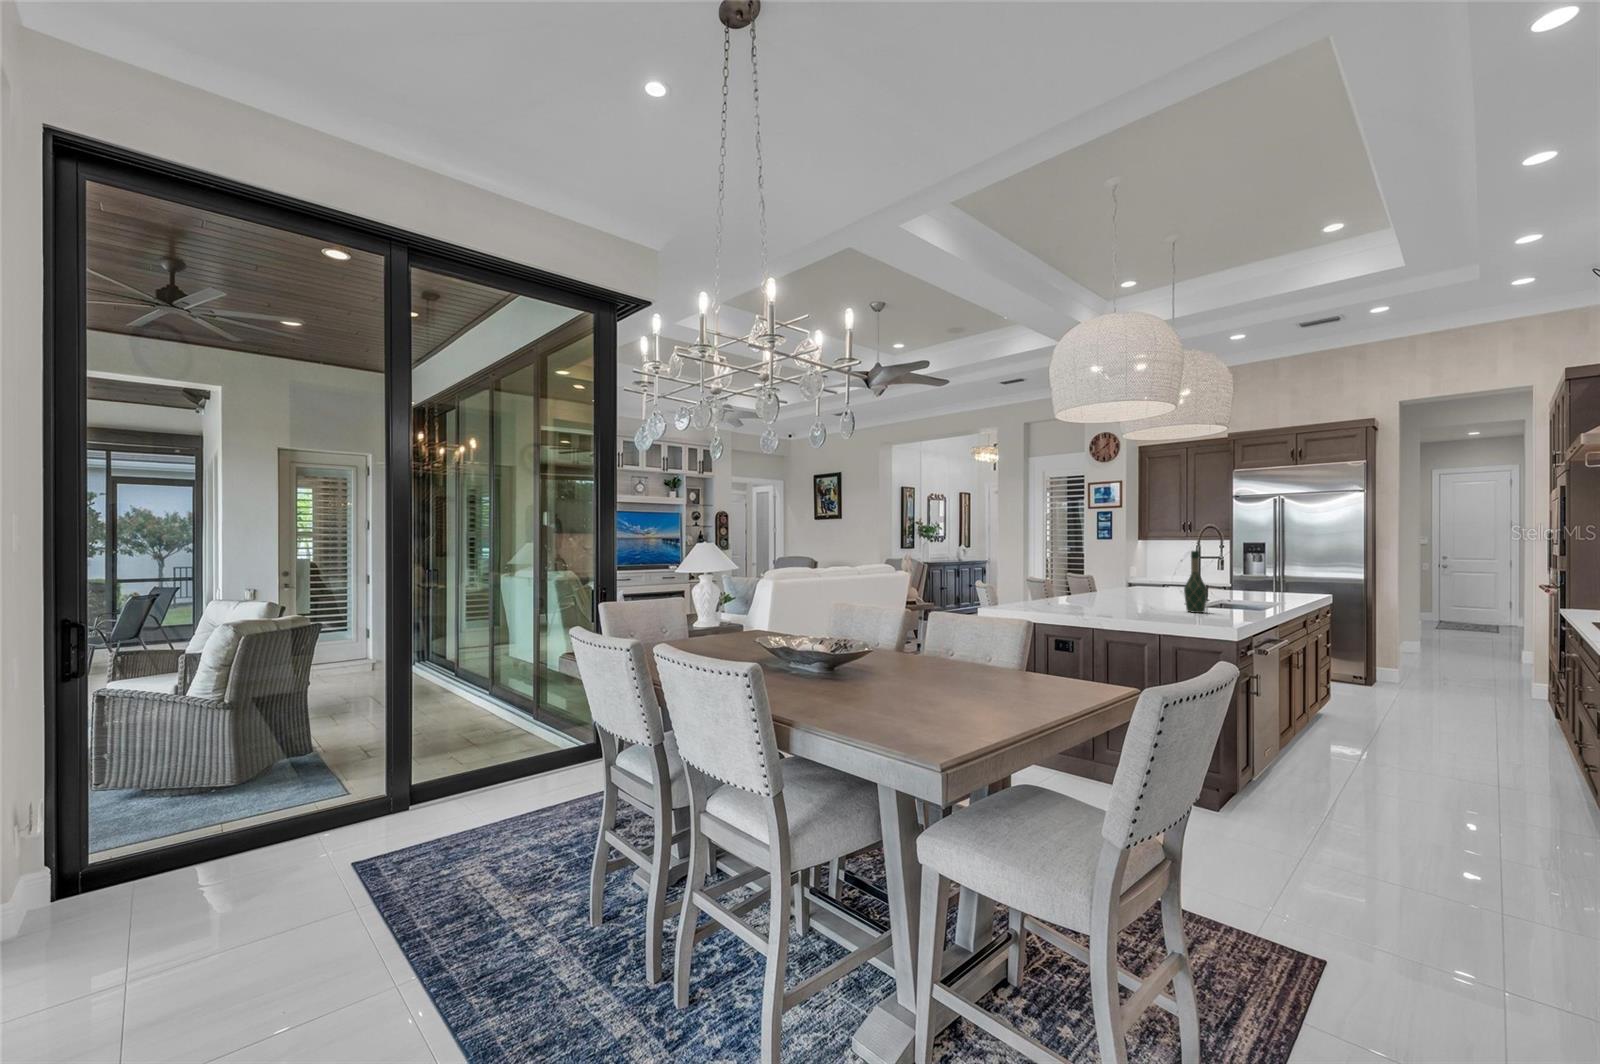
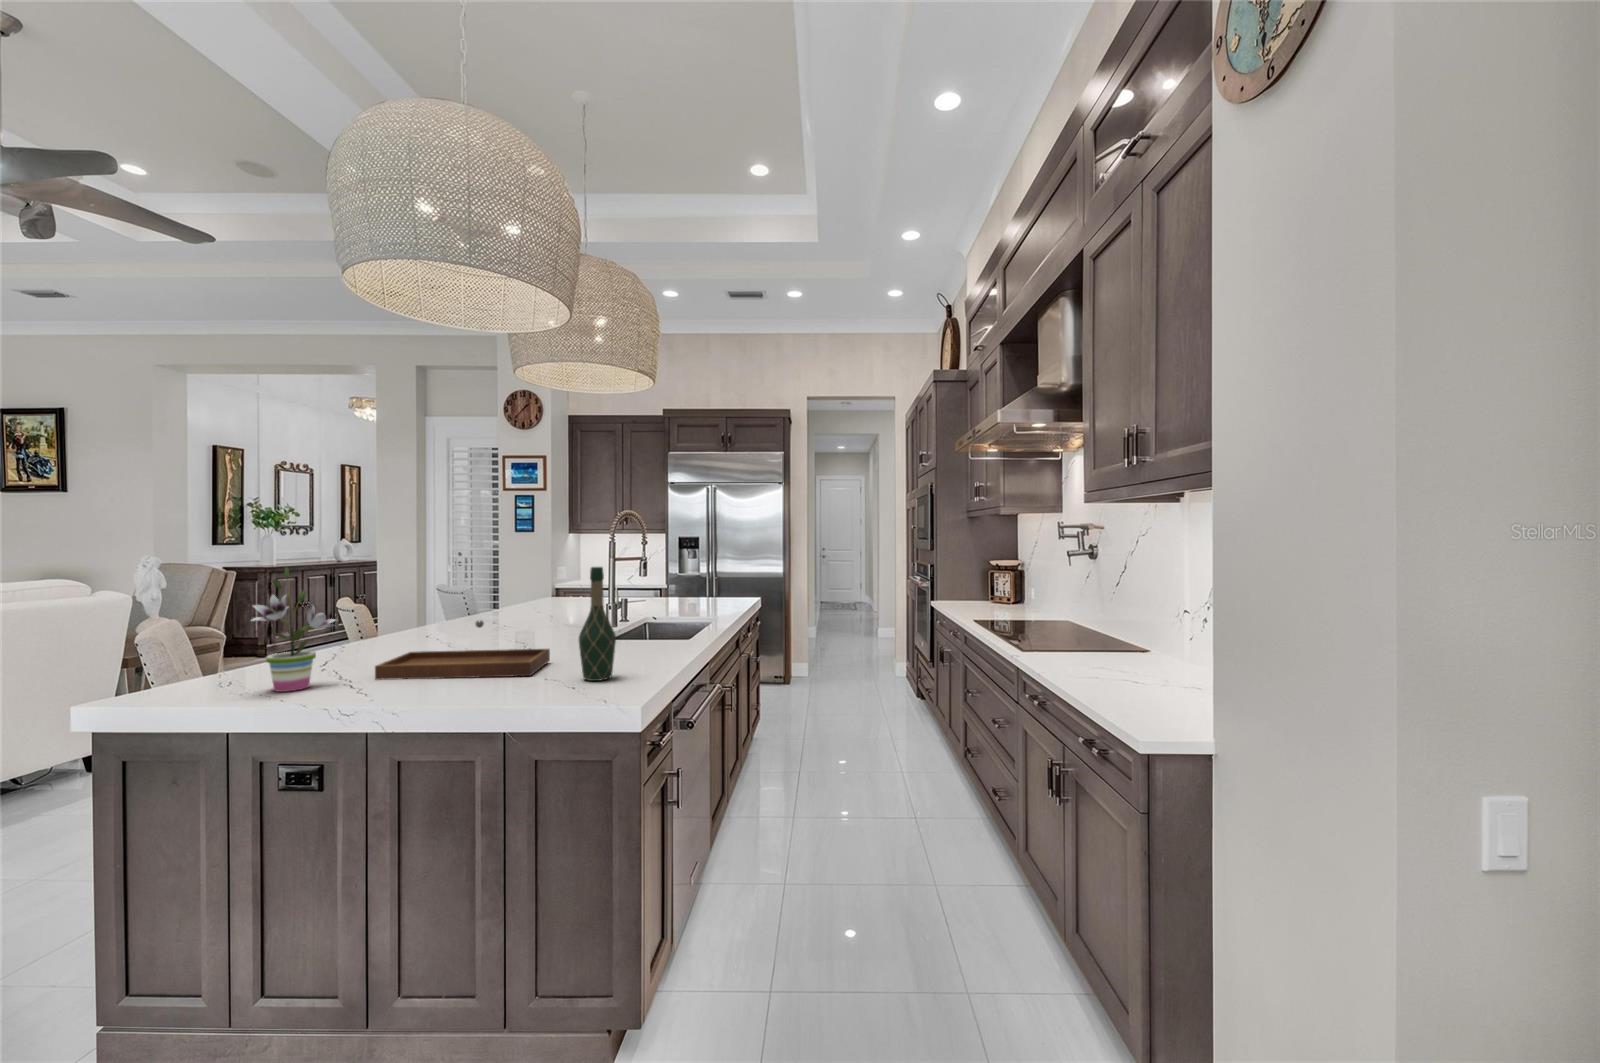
potted plant: none [1026,548,1059,603] -> present [252,568,335,692]
tray: none [1073,579,1162,608] -> present [375,620,550,680]

